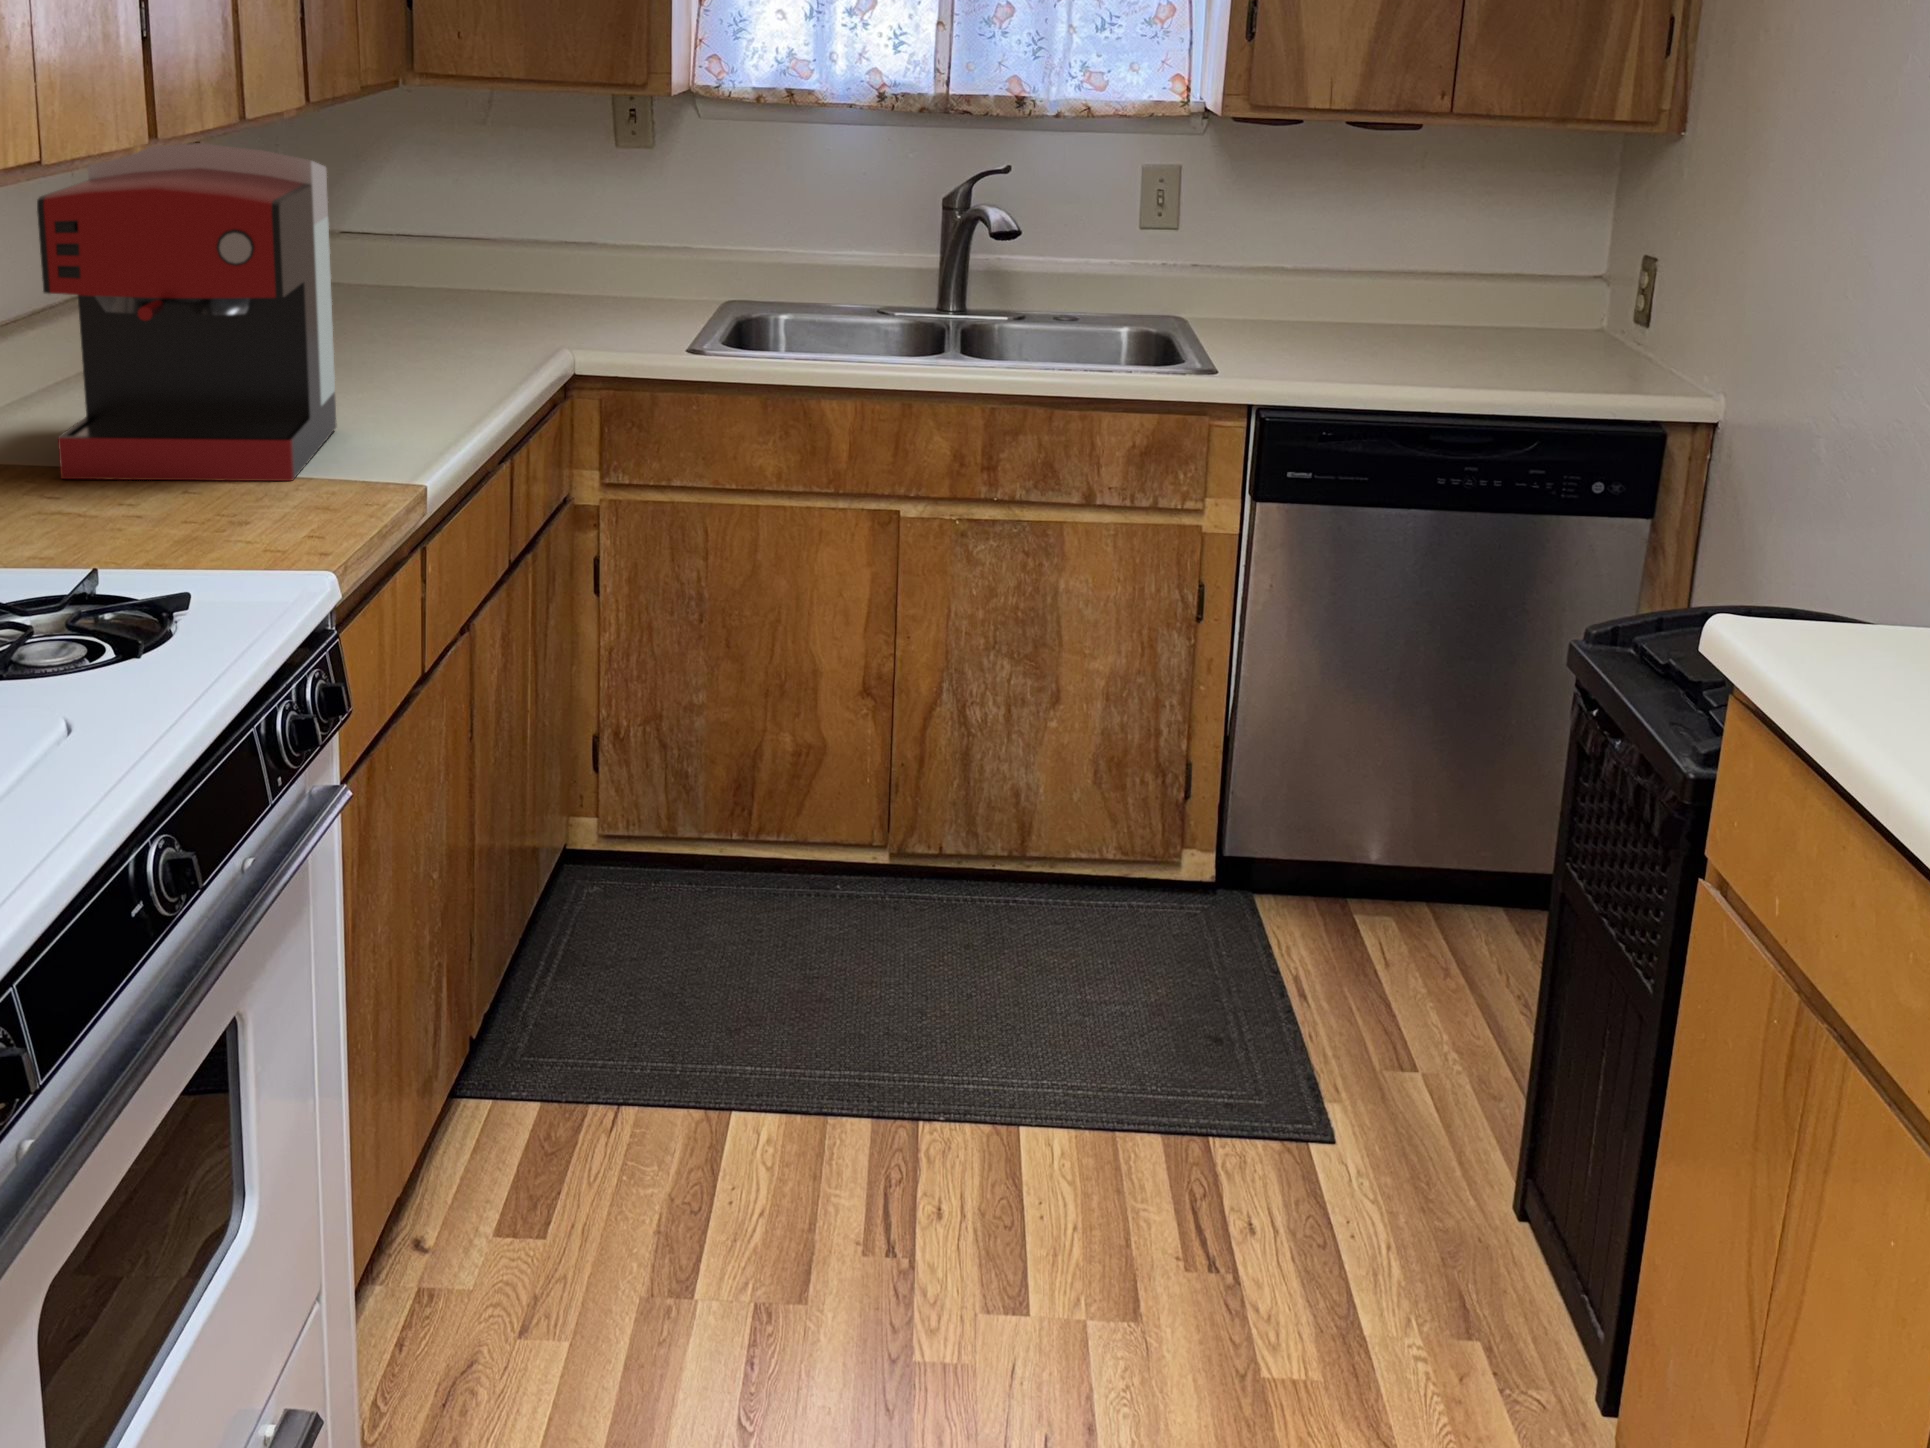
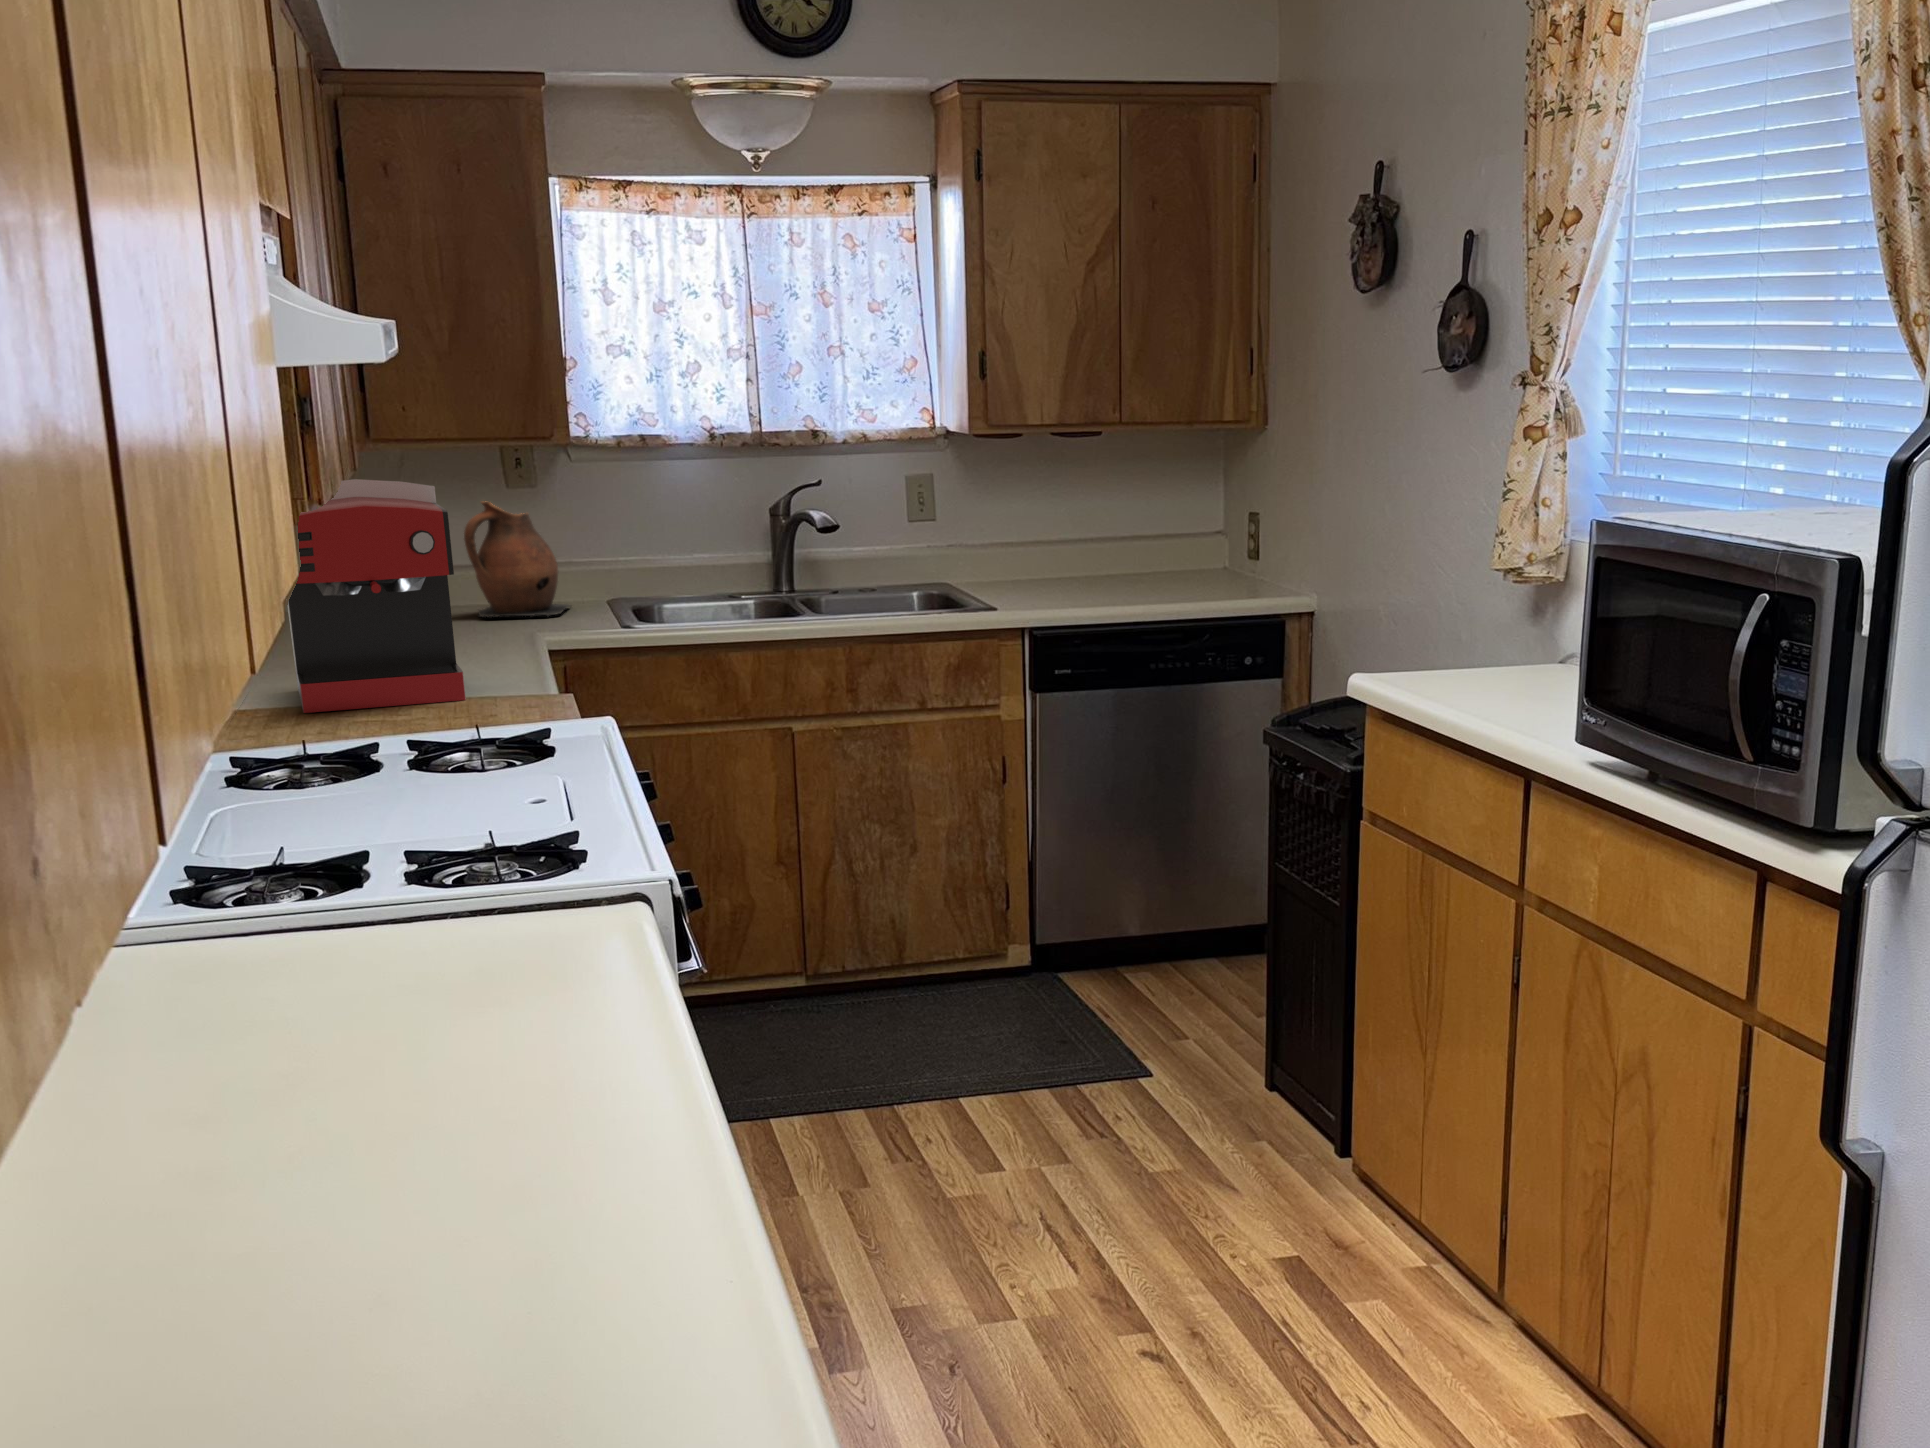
ceramic pitcher: none [515,165,656,327] -> present [464,501,571,617]

